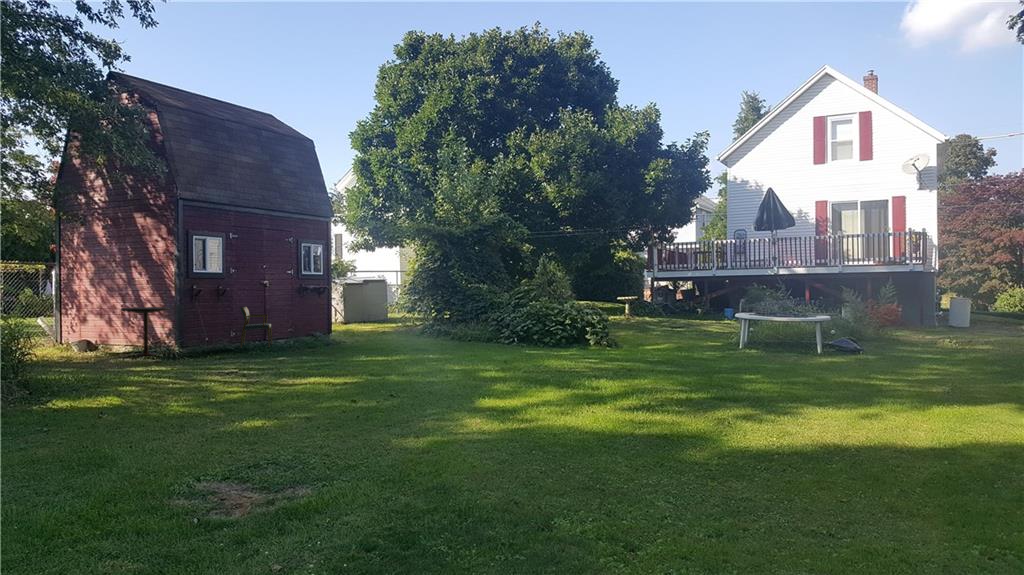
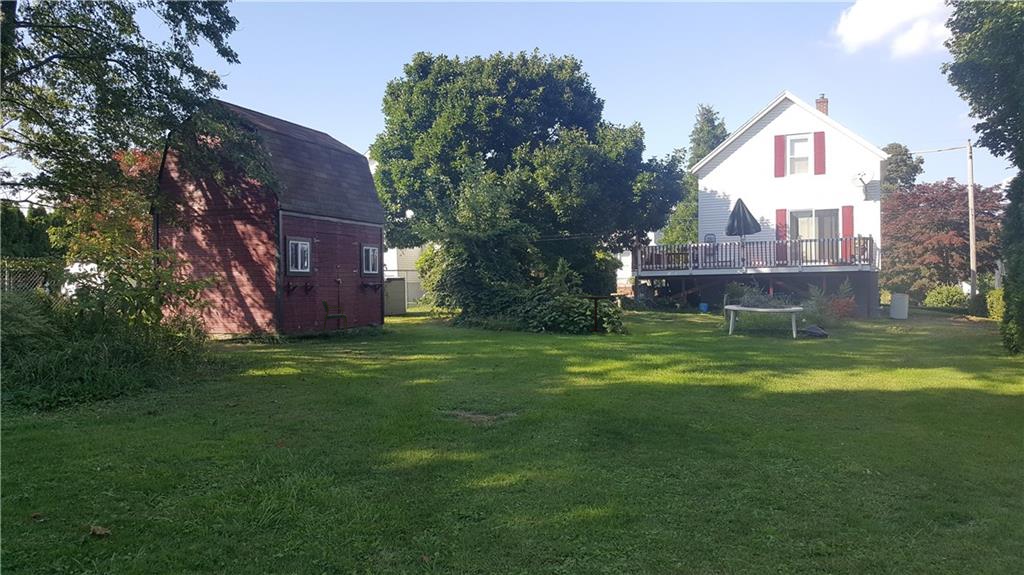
pedestal table: present [121,307,170,356] -> present [580,296,611,331]

